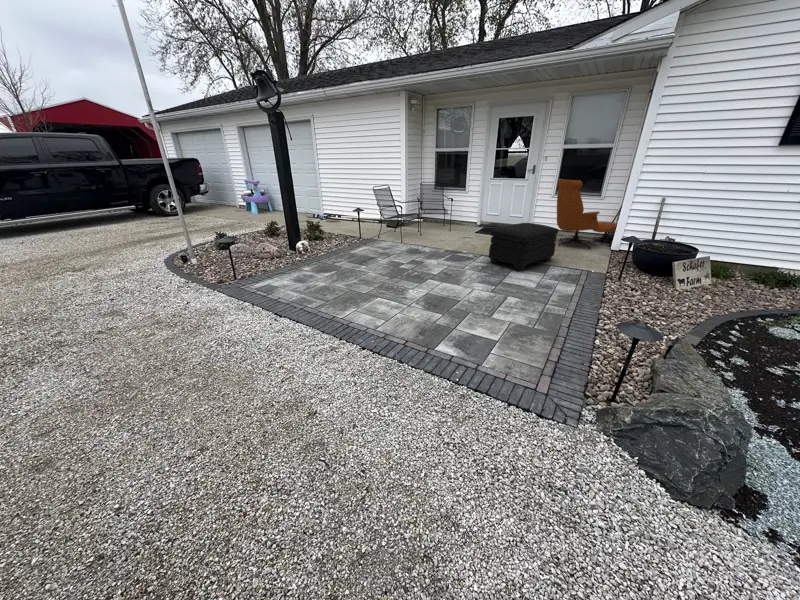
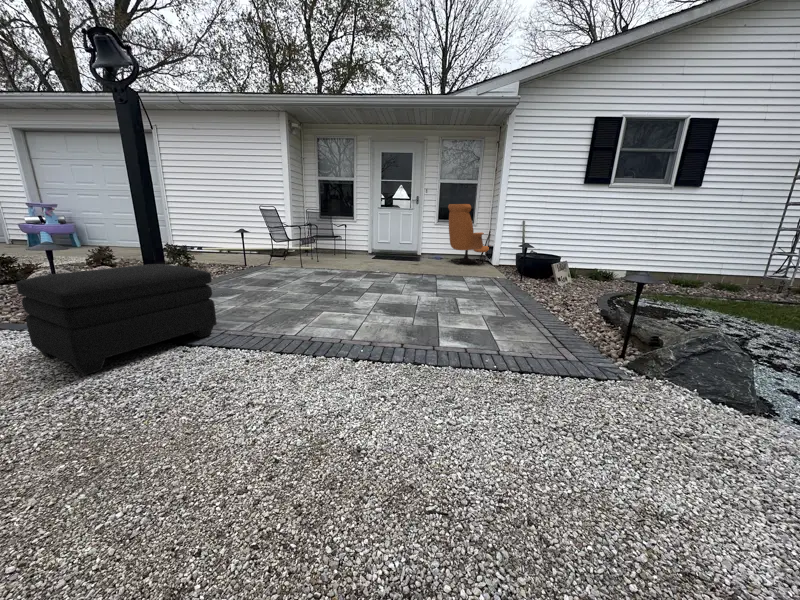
ottoman: present [489,223,559,271] -> present [16,264,217,375]

